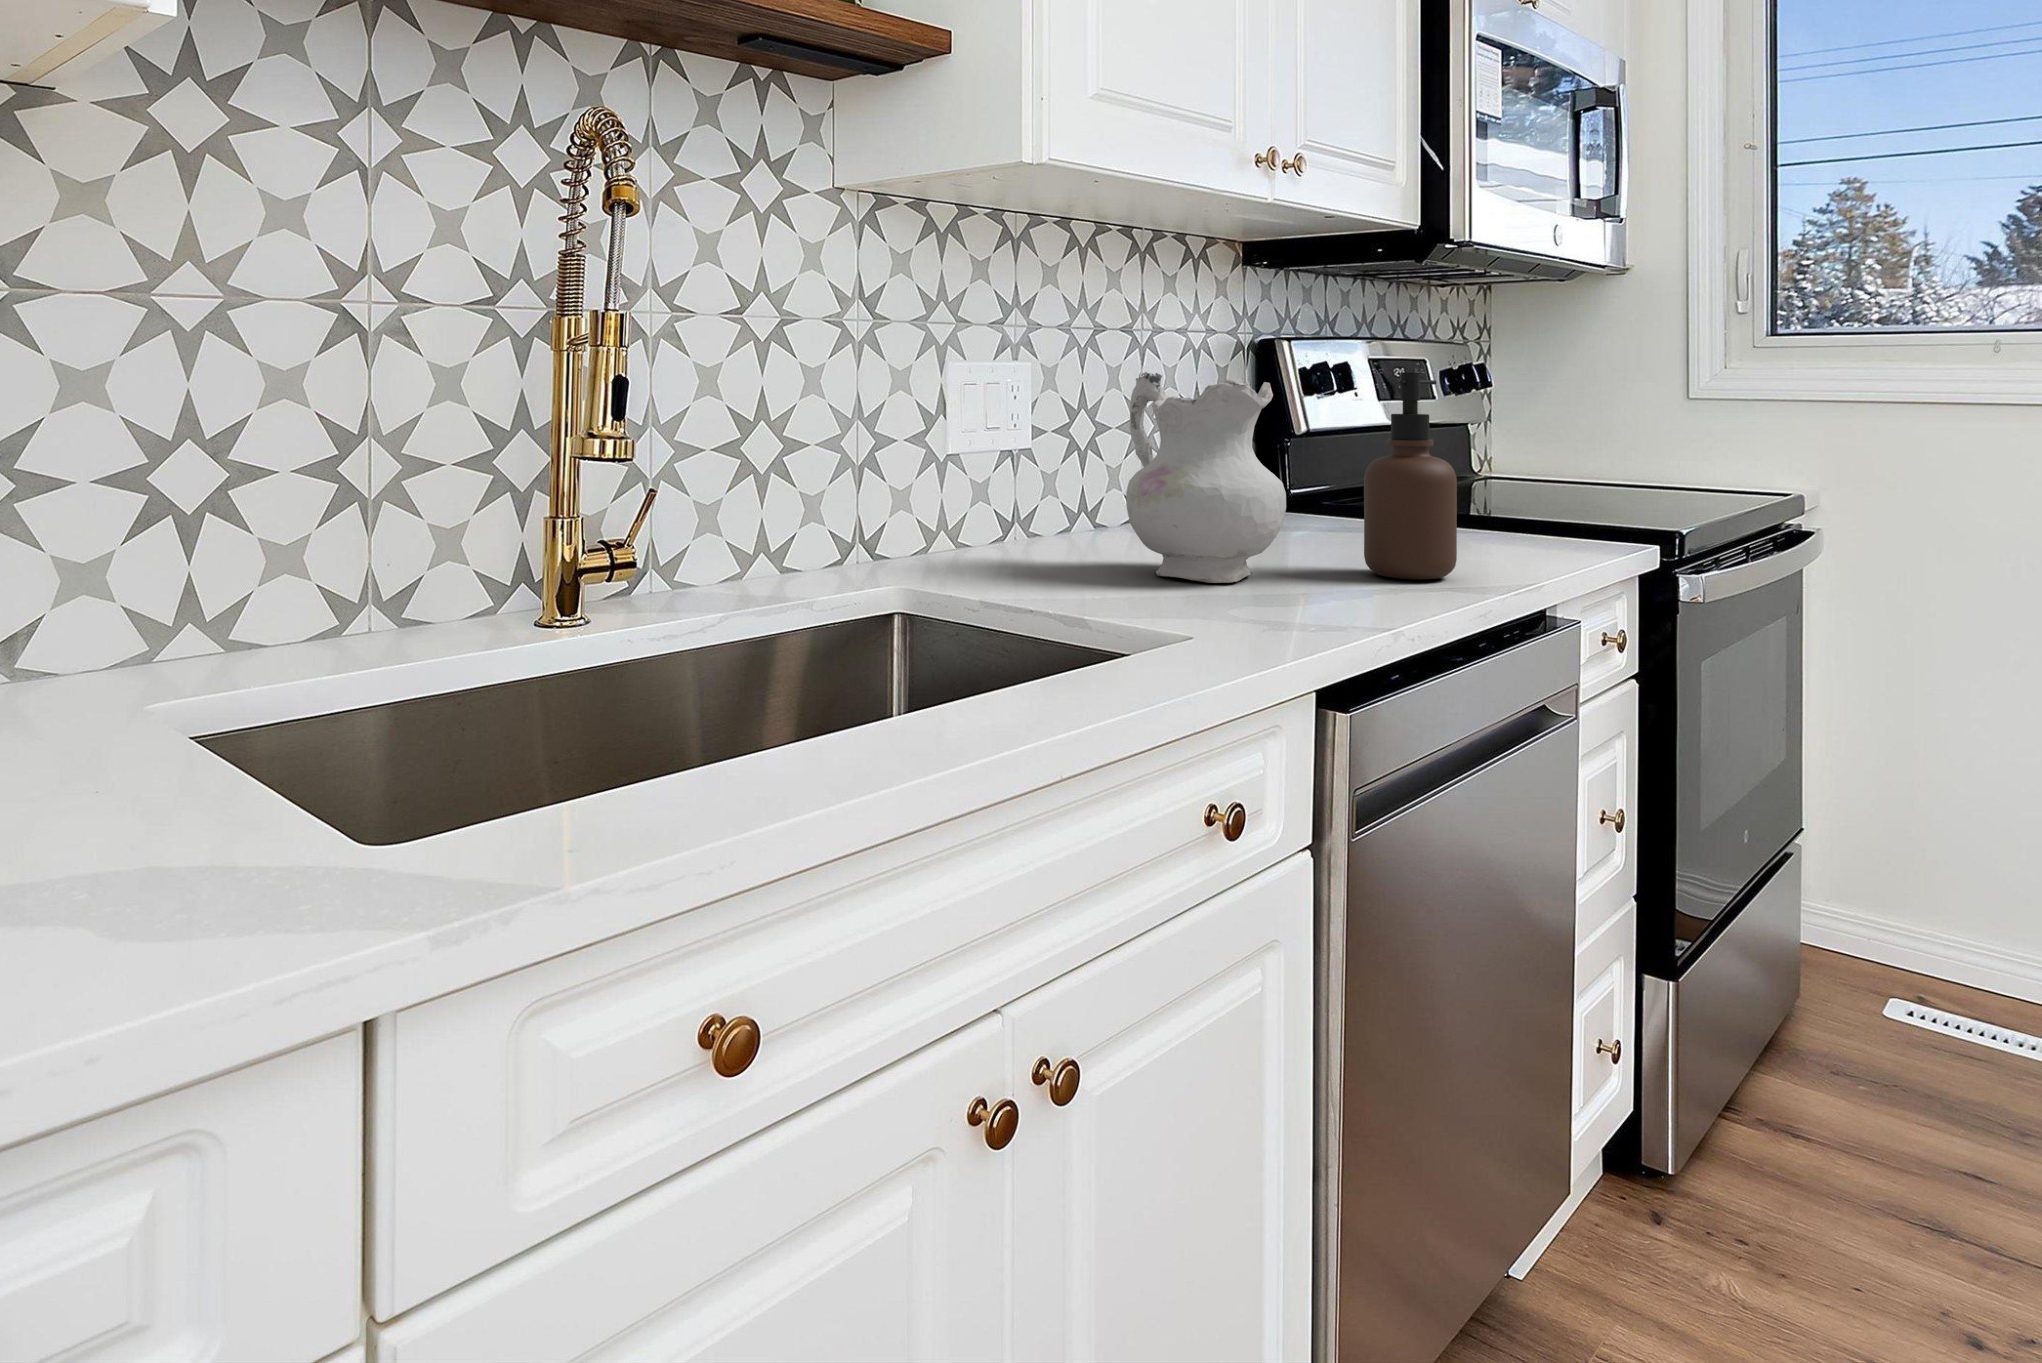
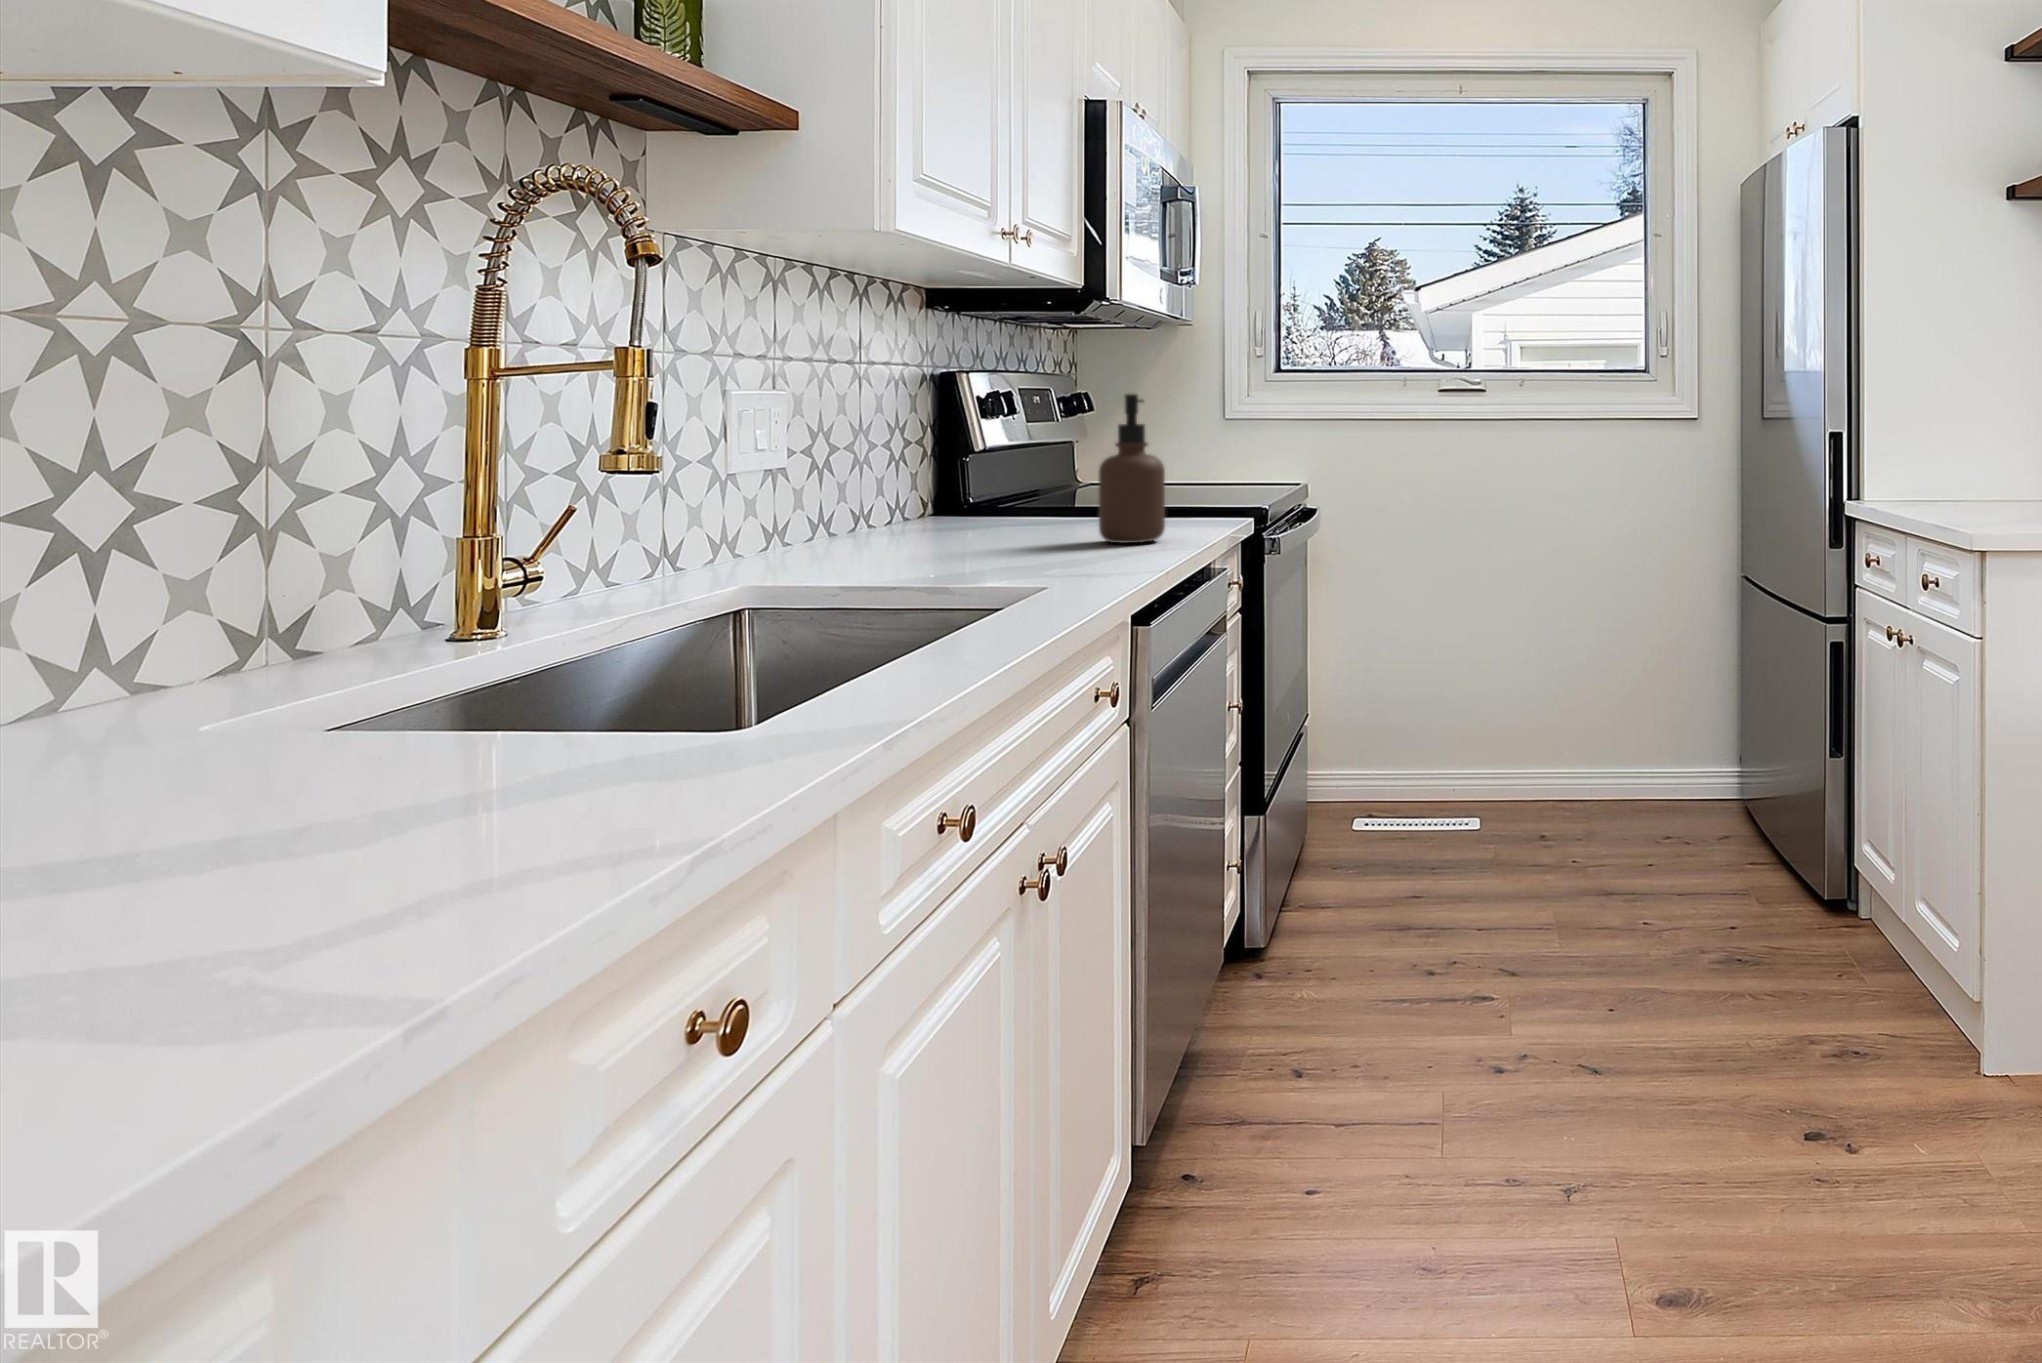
ceramic pitcher: present [1126,372,1286,583] -> none [913,396,1053,558]

